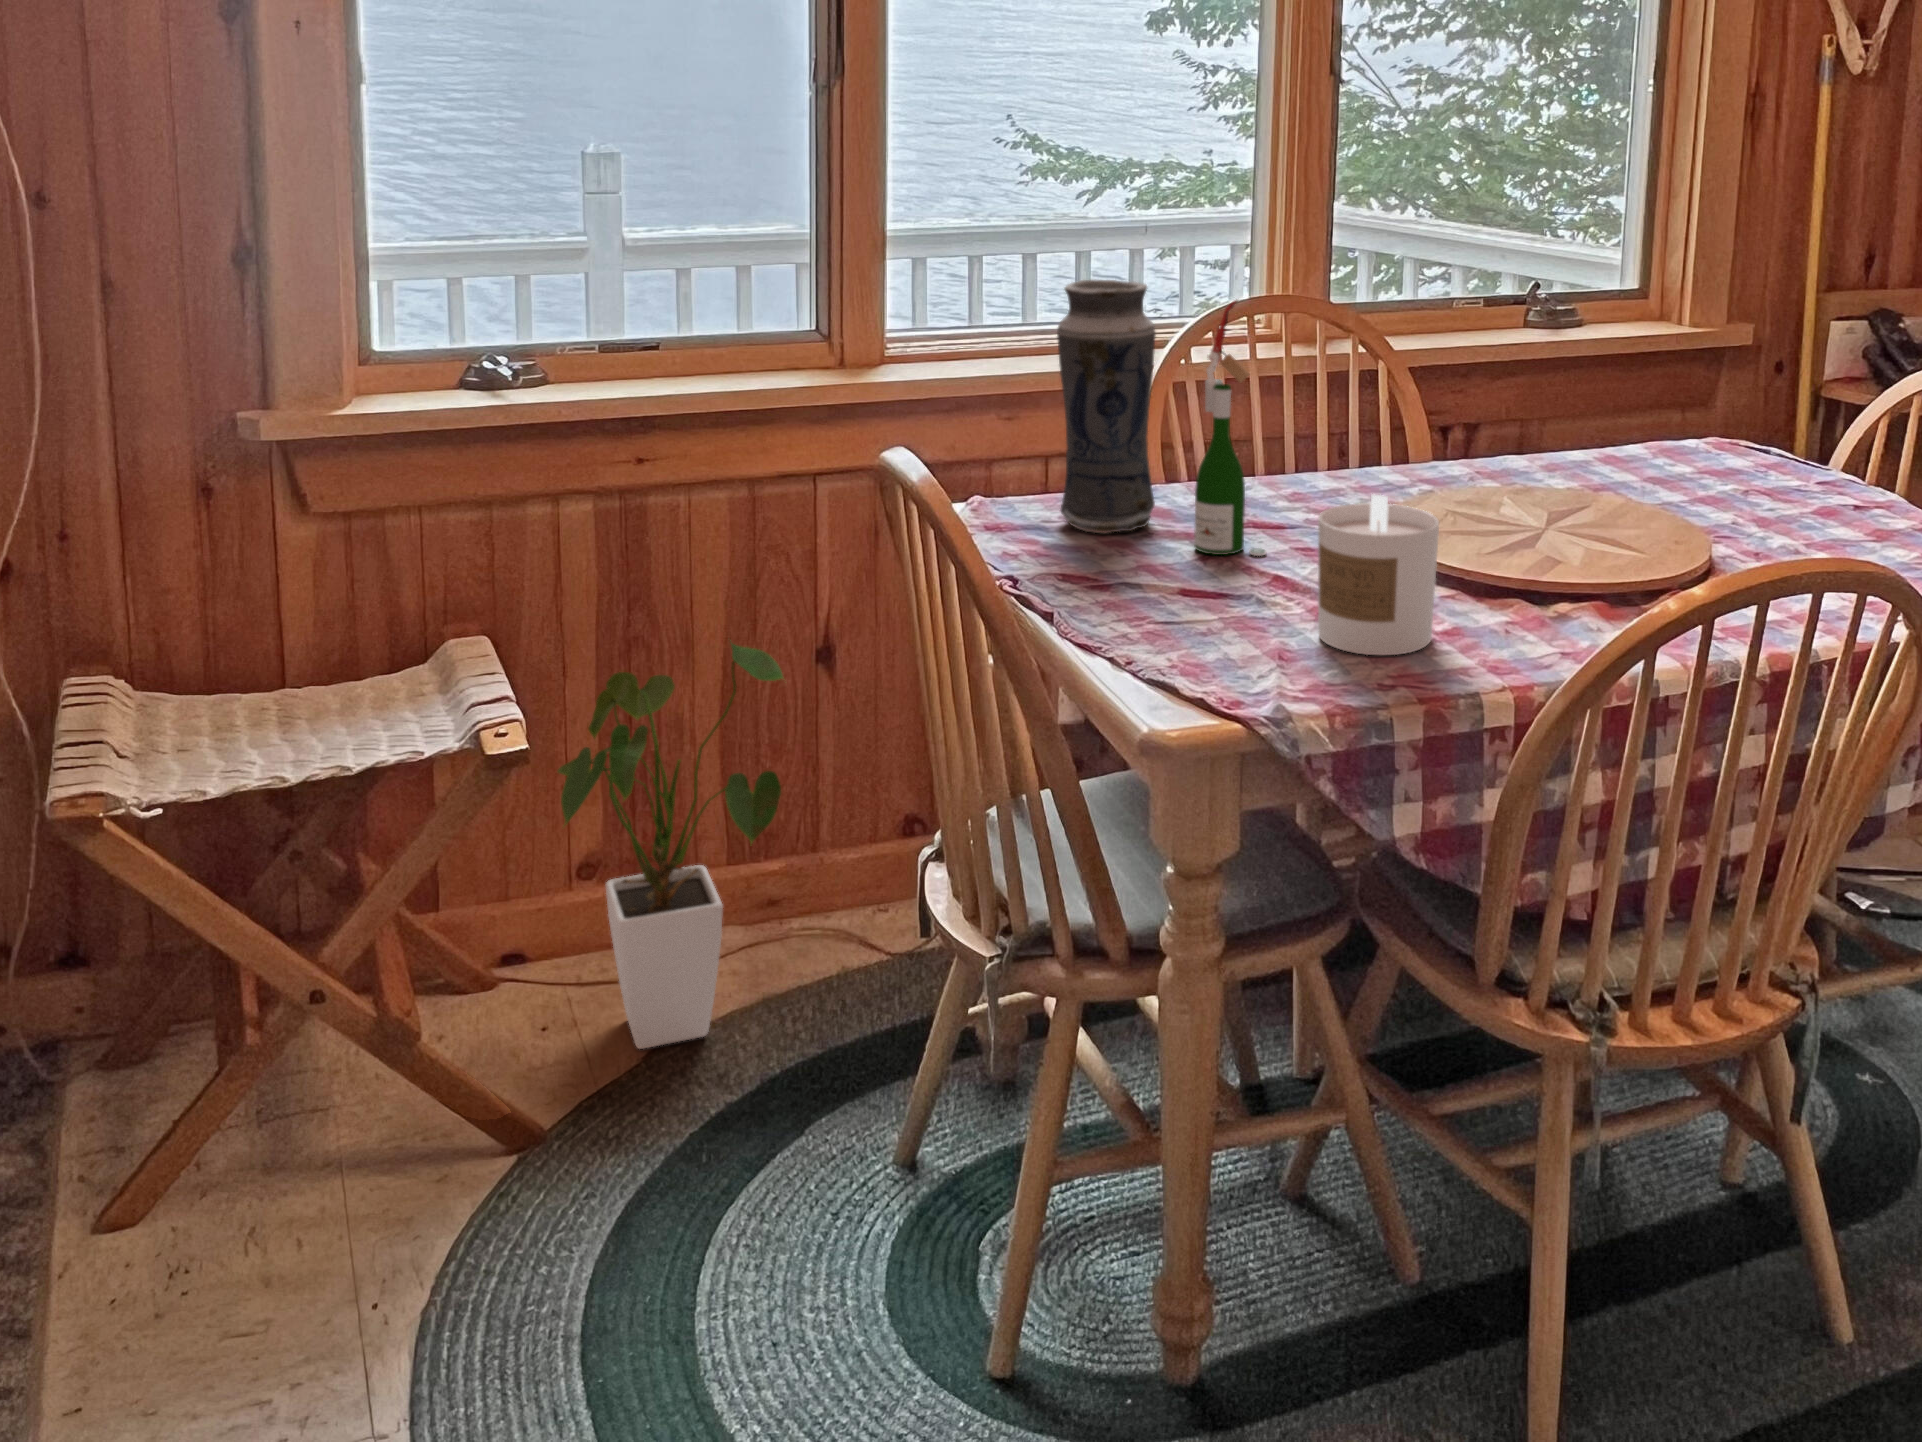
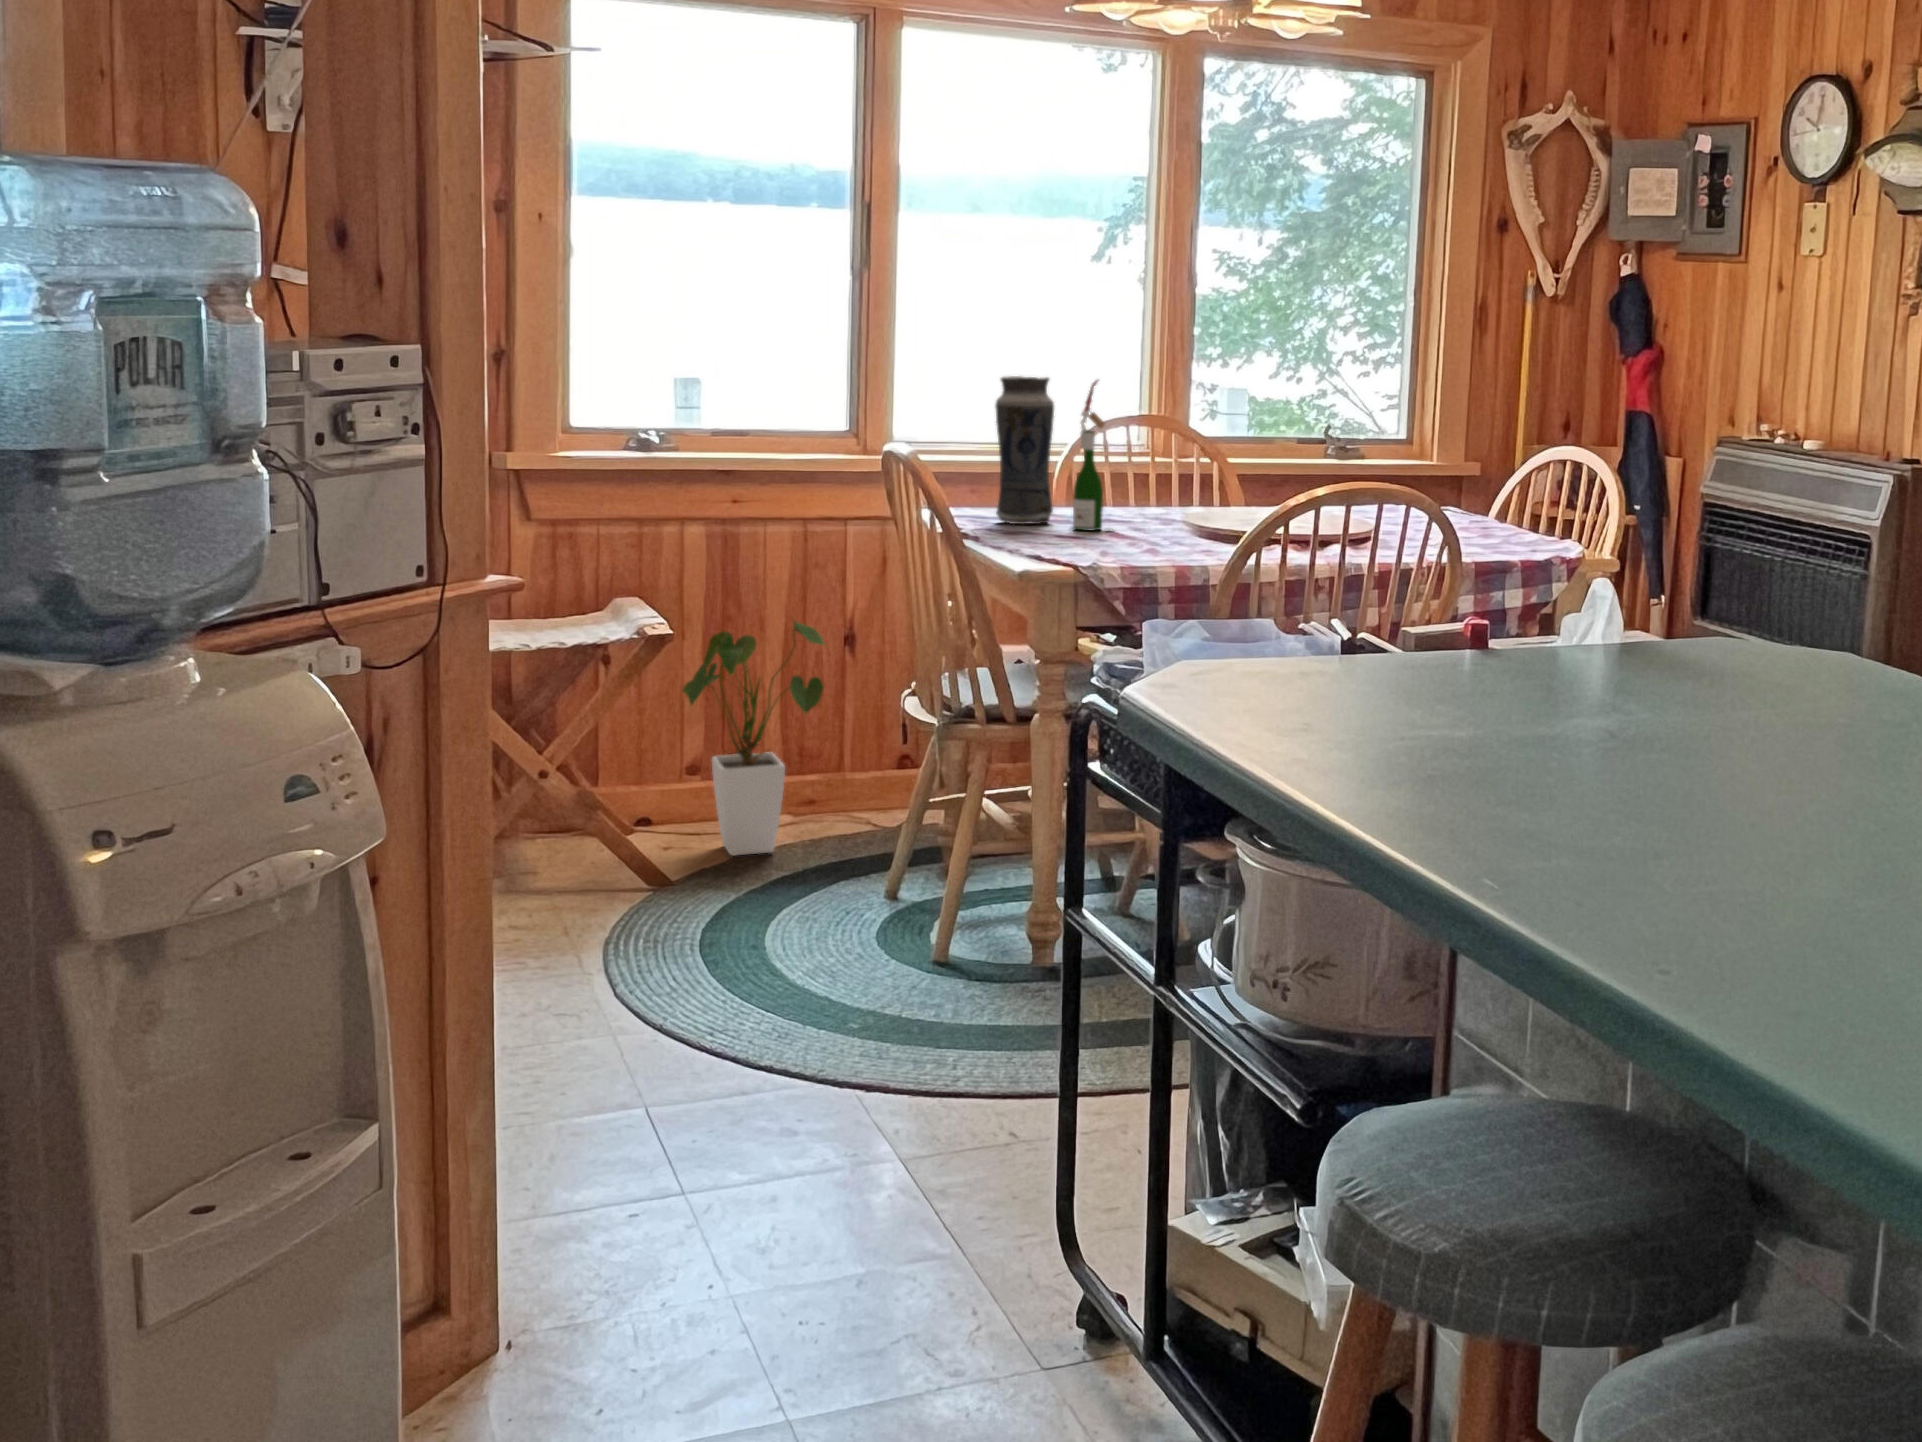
candle: present [1318,495,1439,655] -> none [1129,467,1196,552]

